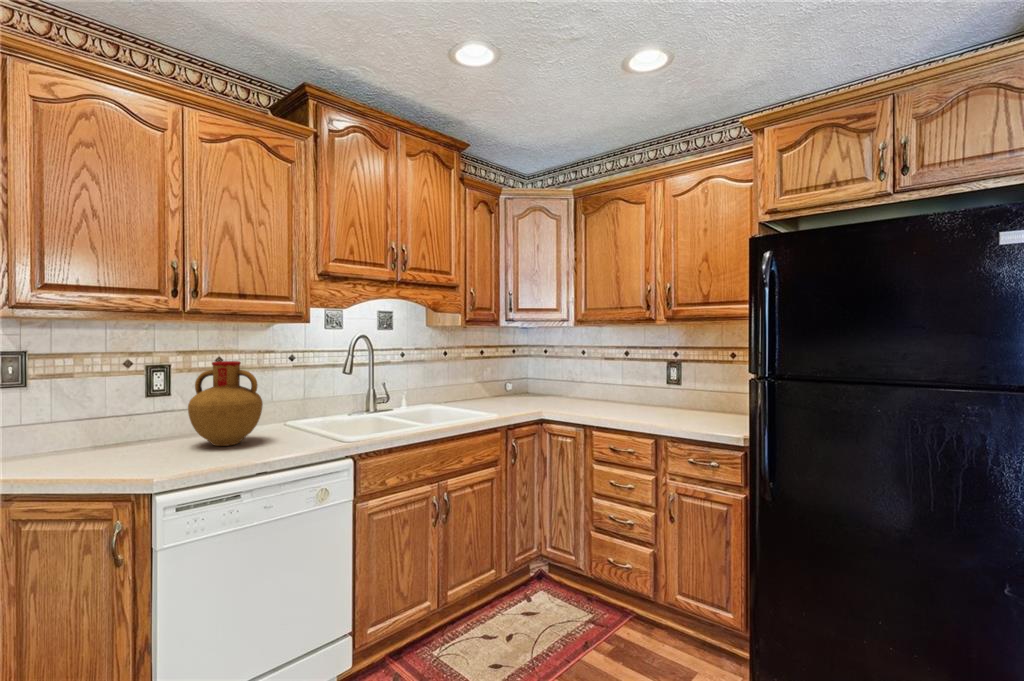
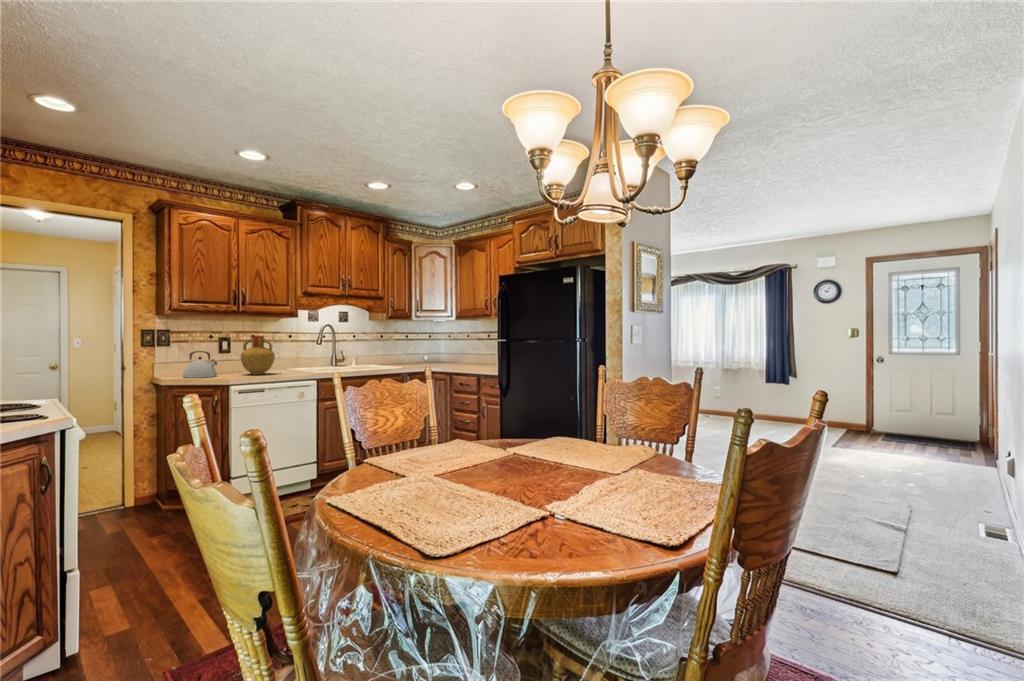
kettle: none [47,400,133,466] -> present [183,351,217,378]

